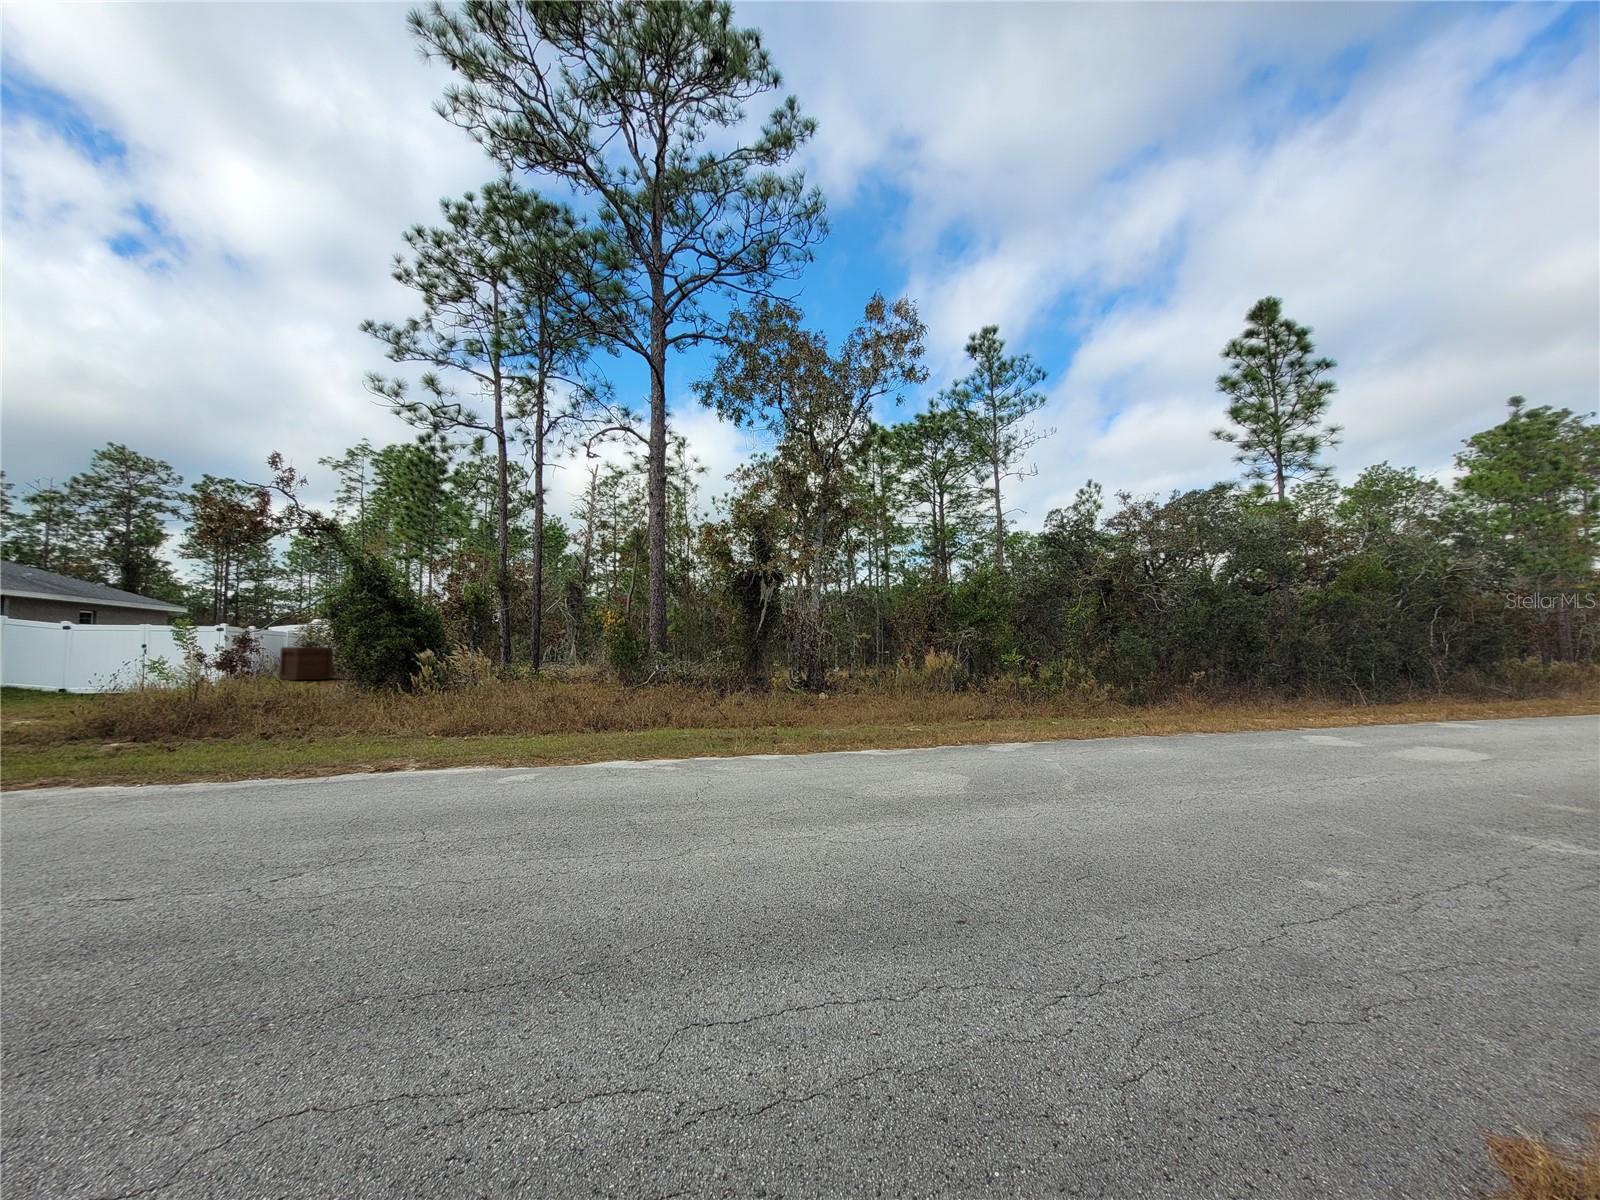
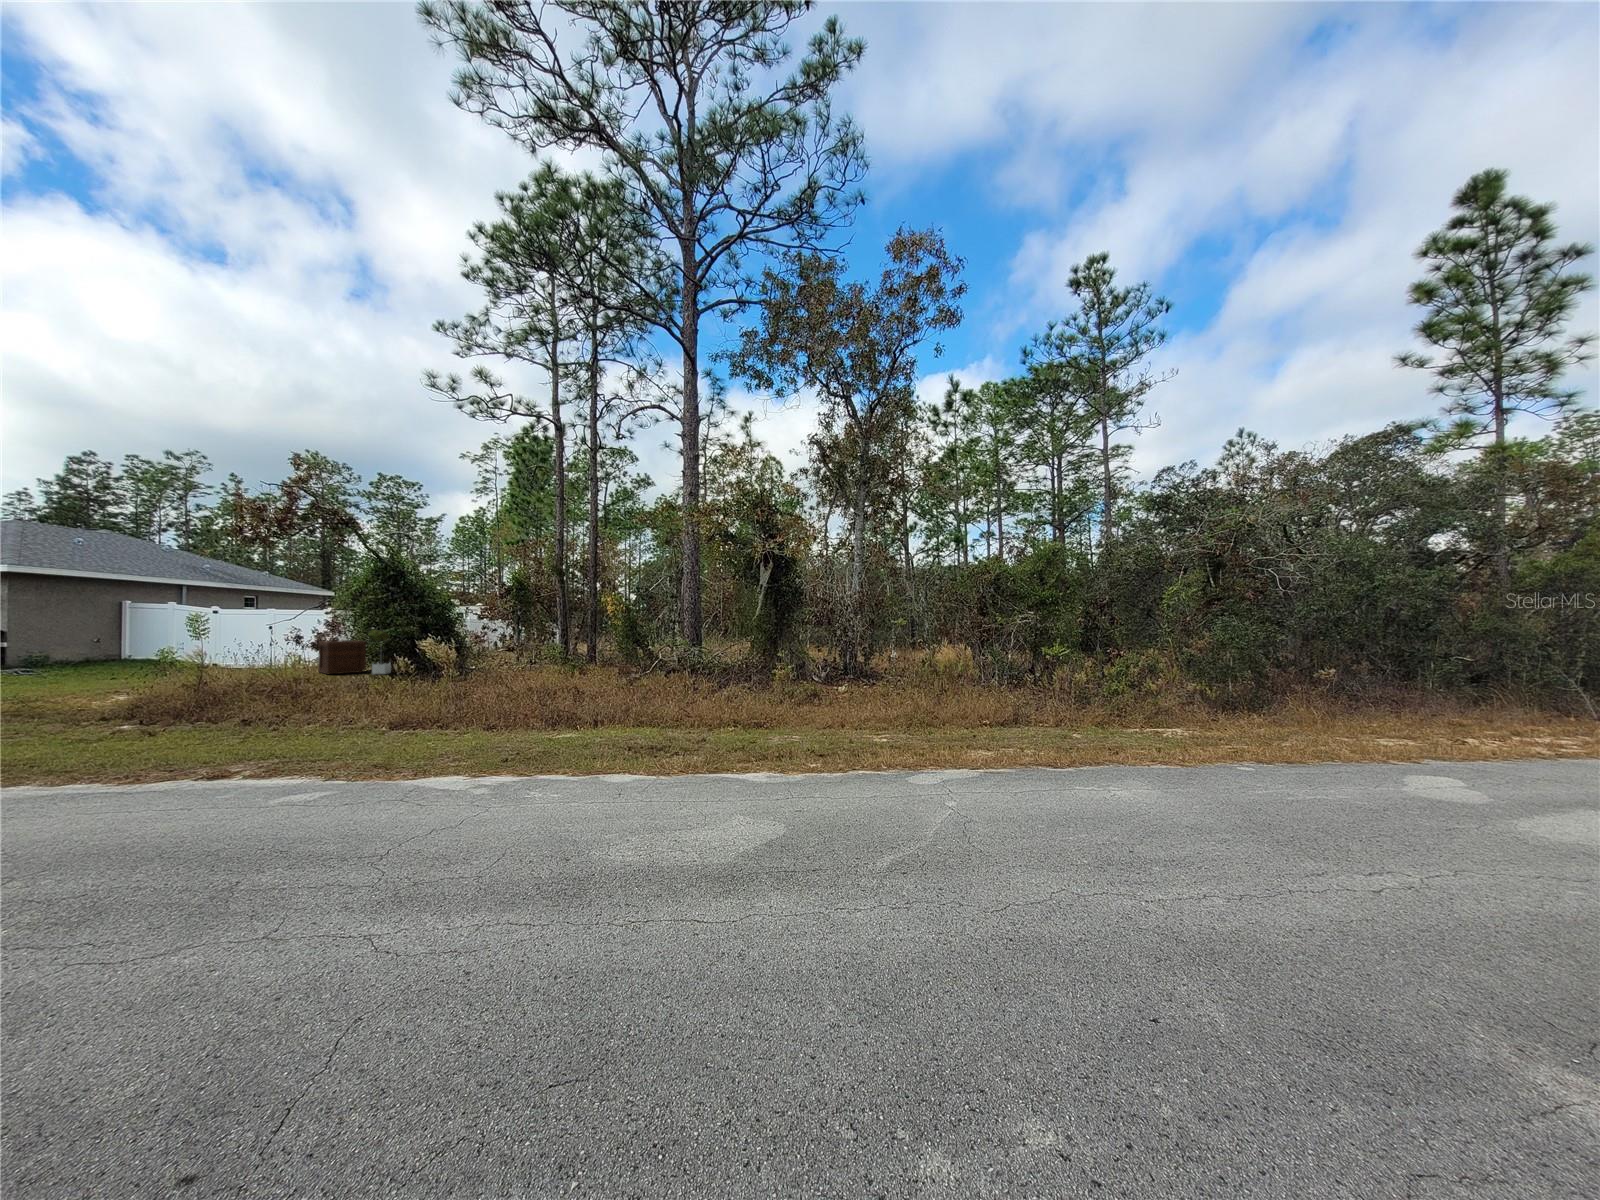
potted tree: none [340,635,363,680] -> present [368,630,391,674]

